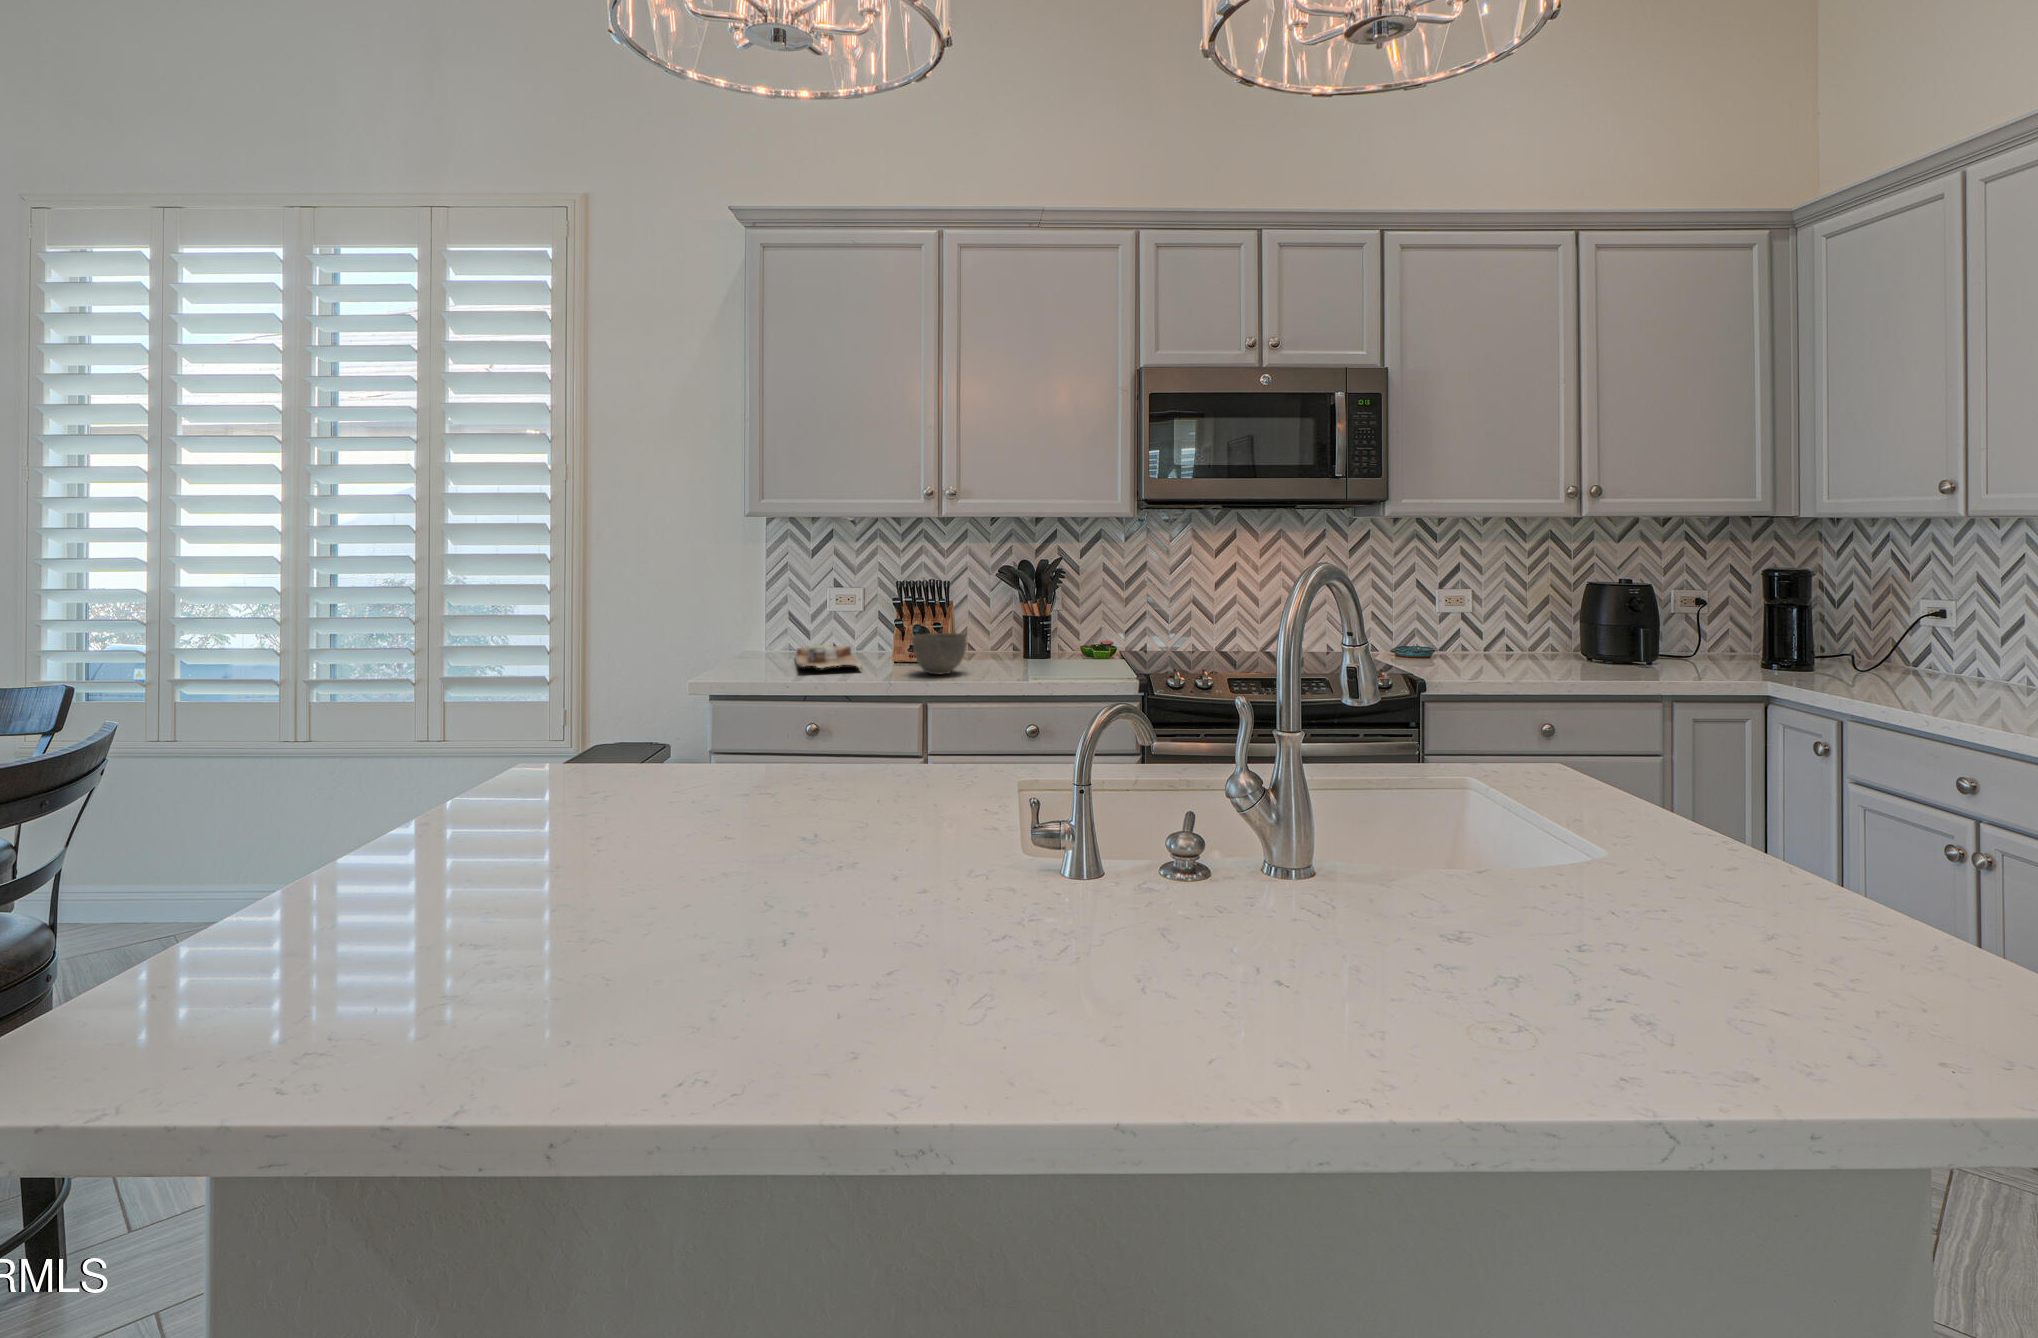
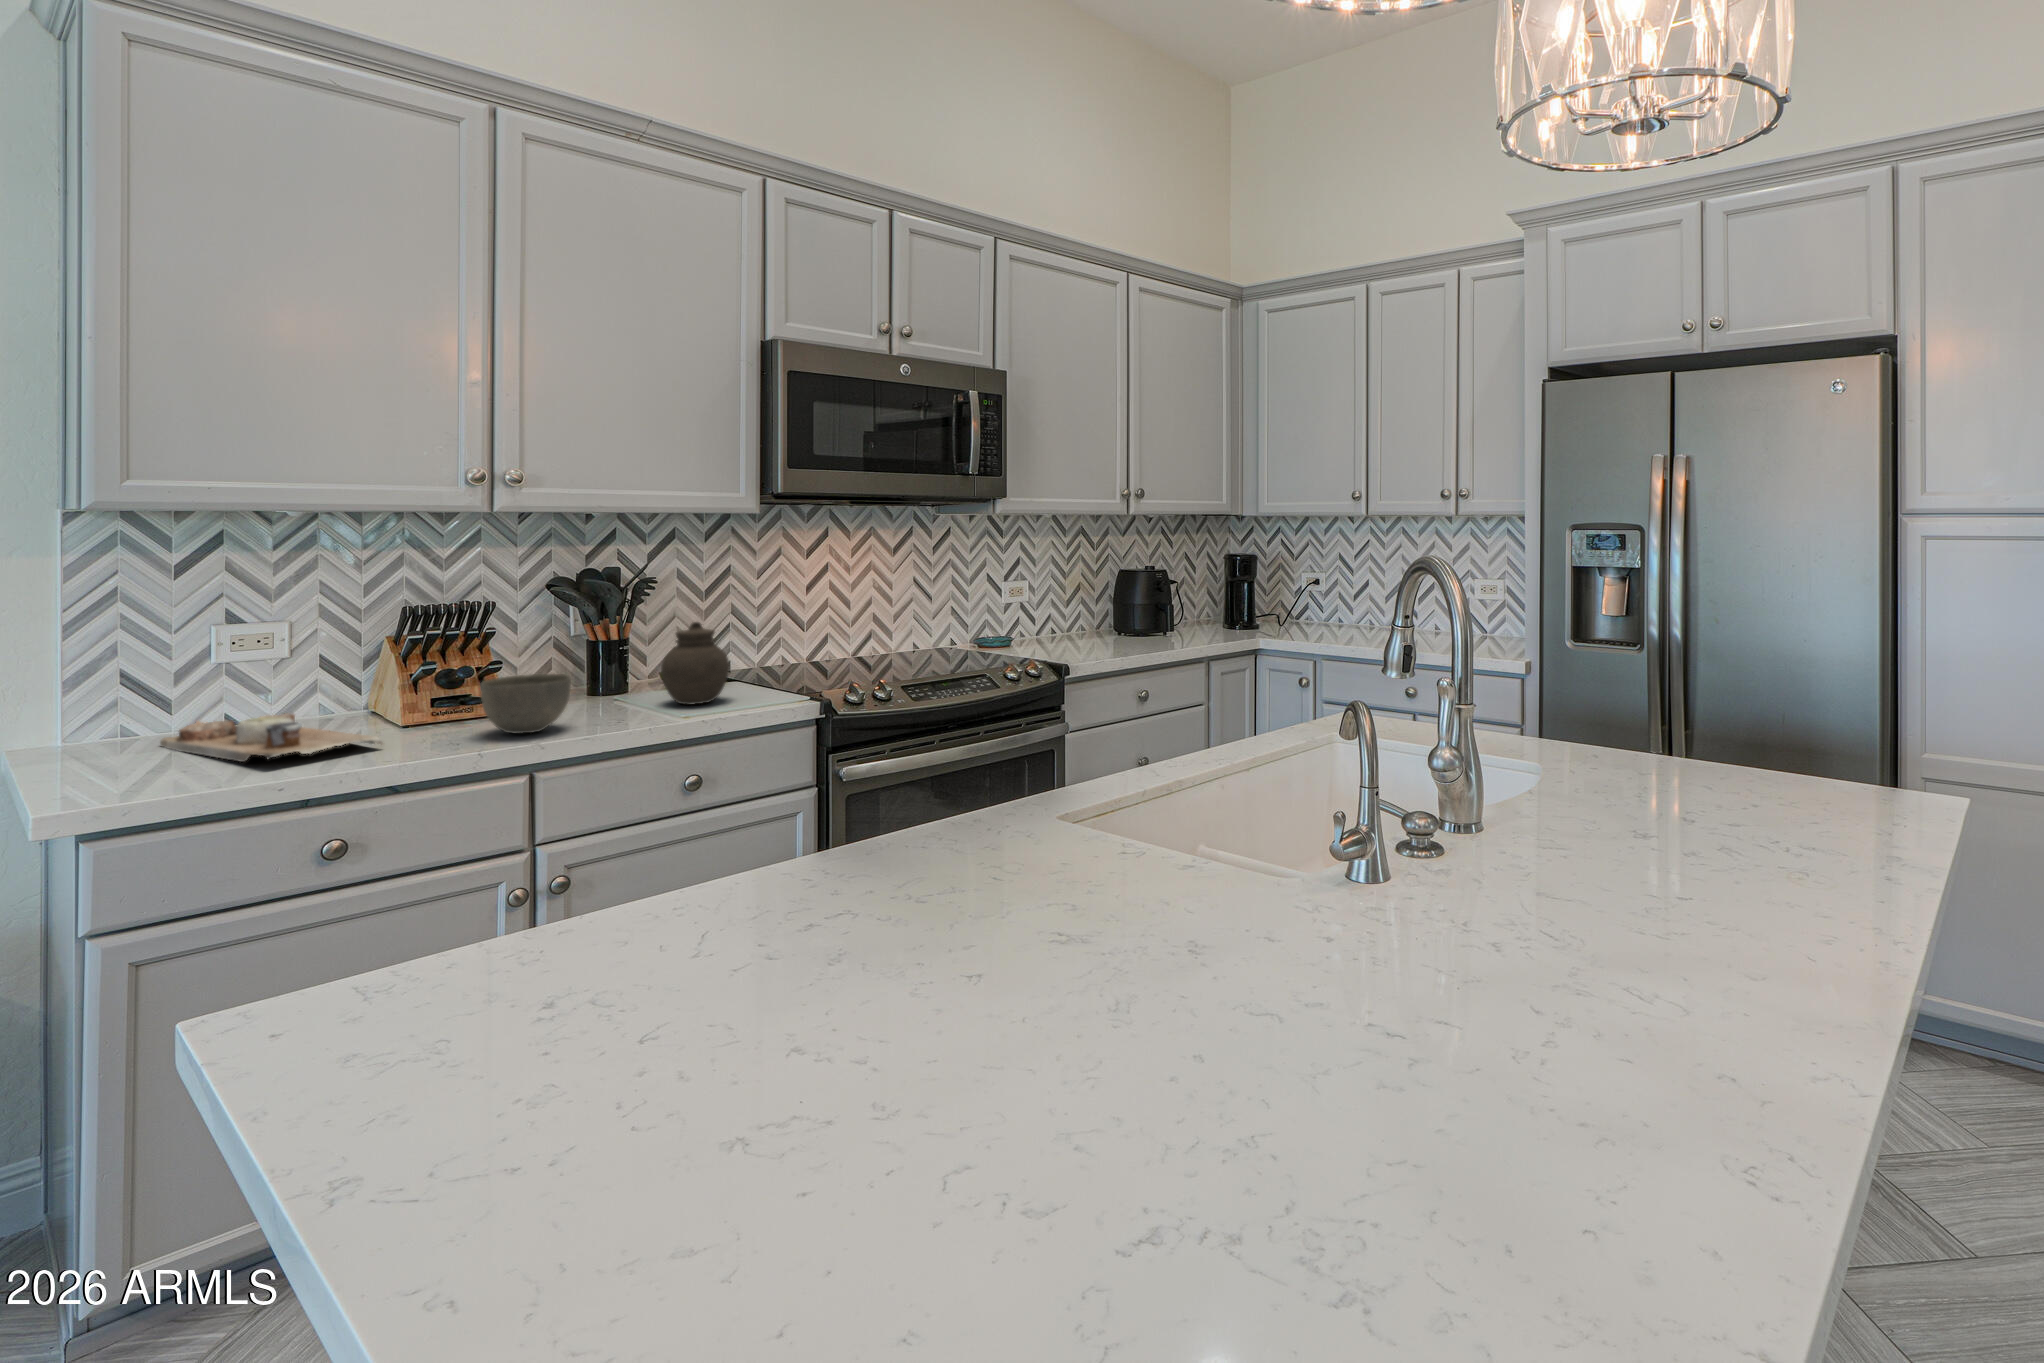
jar: none [1042,603,1091,671] -> present [661,622,730,704]

